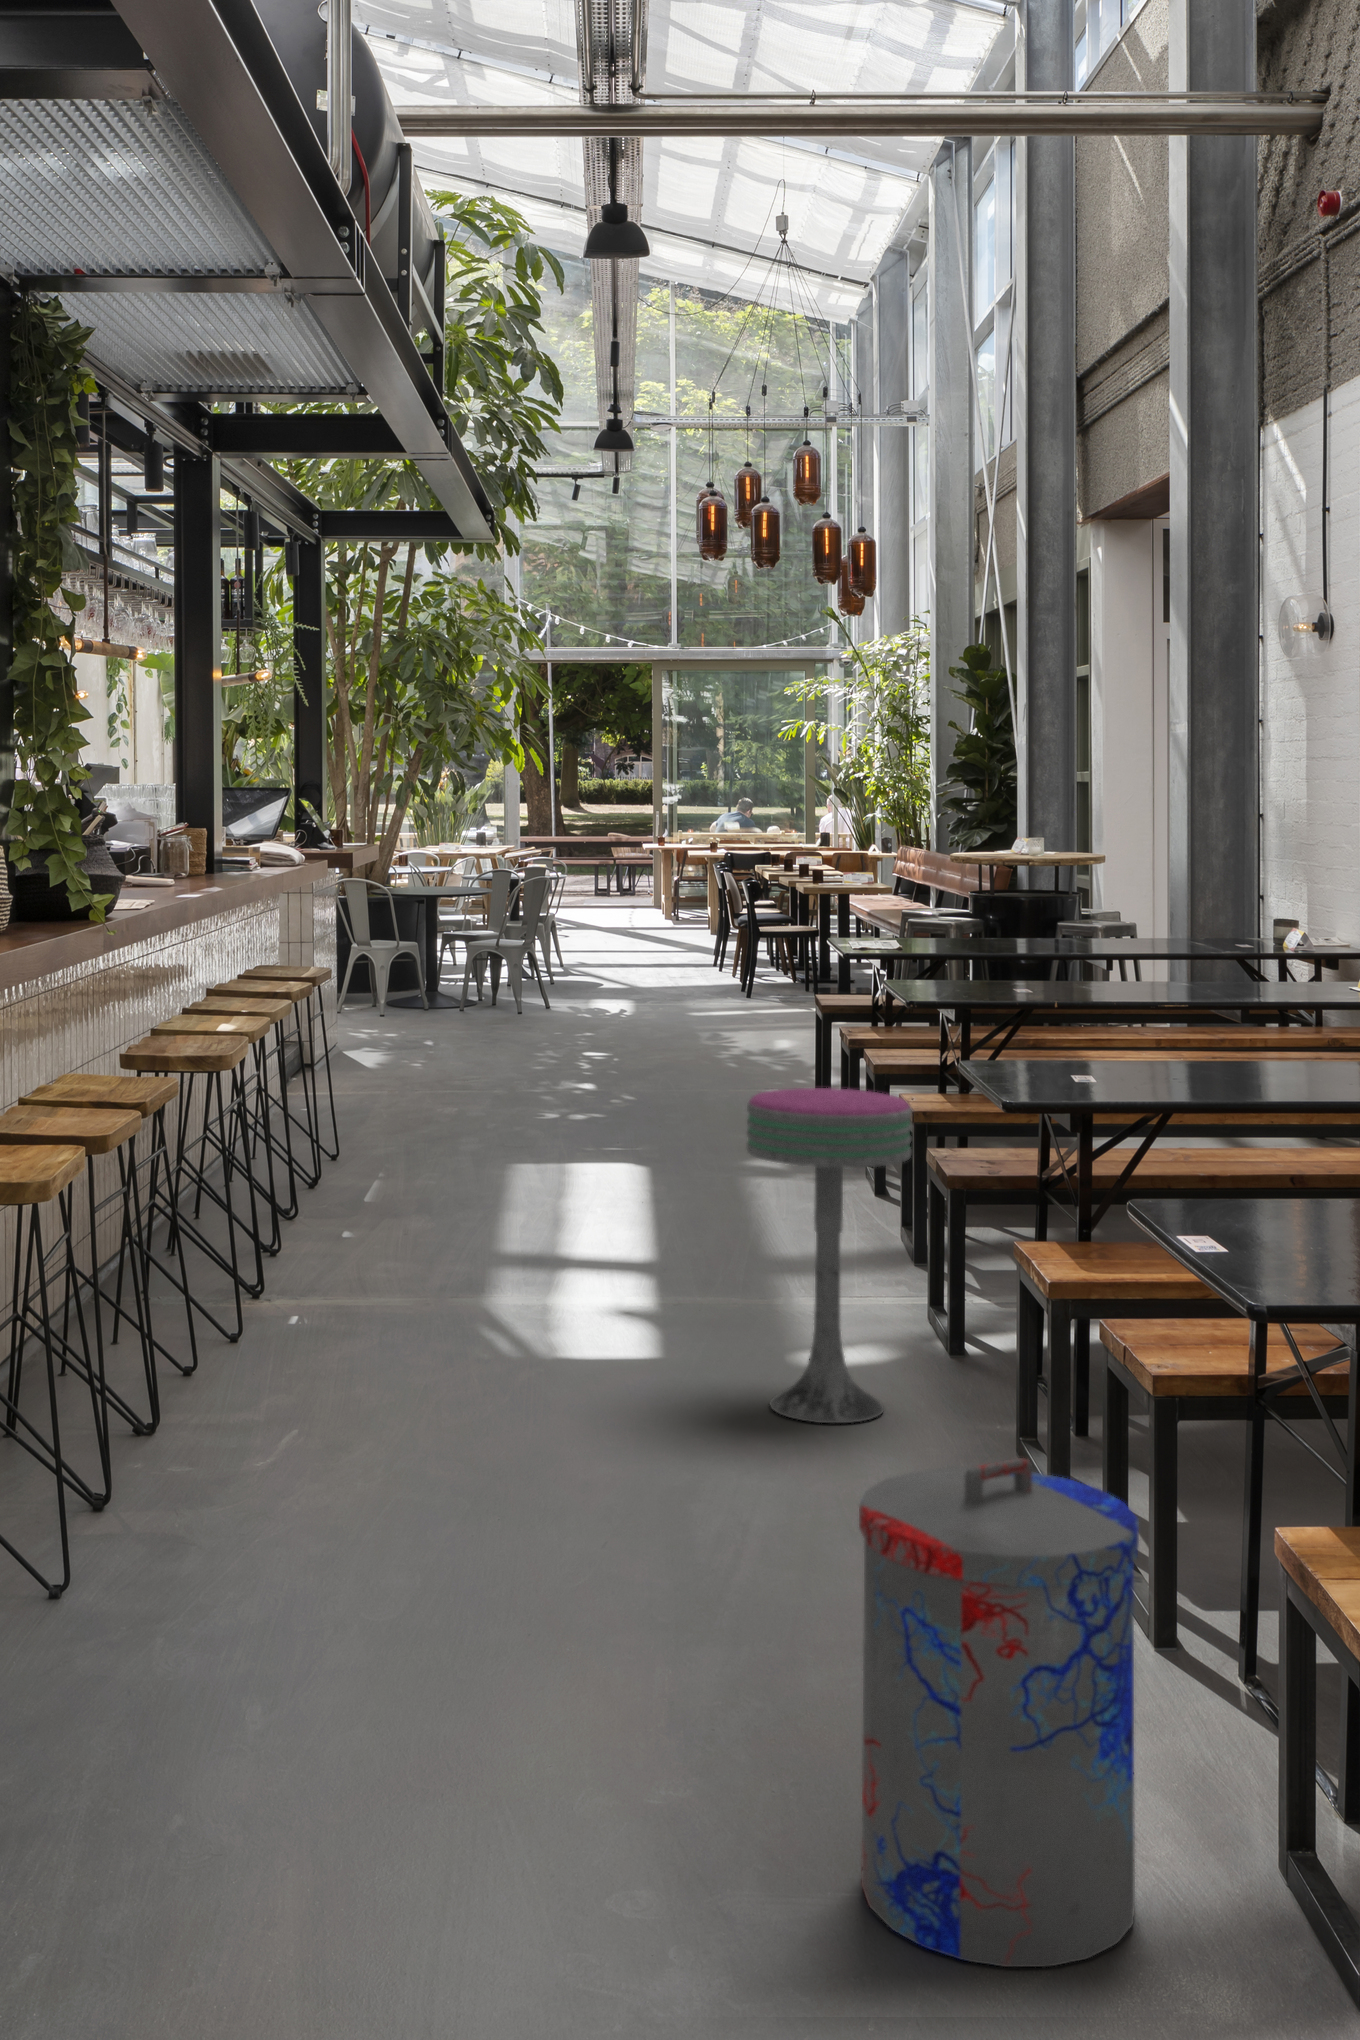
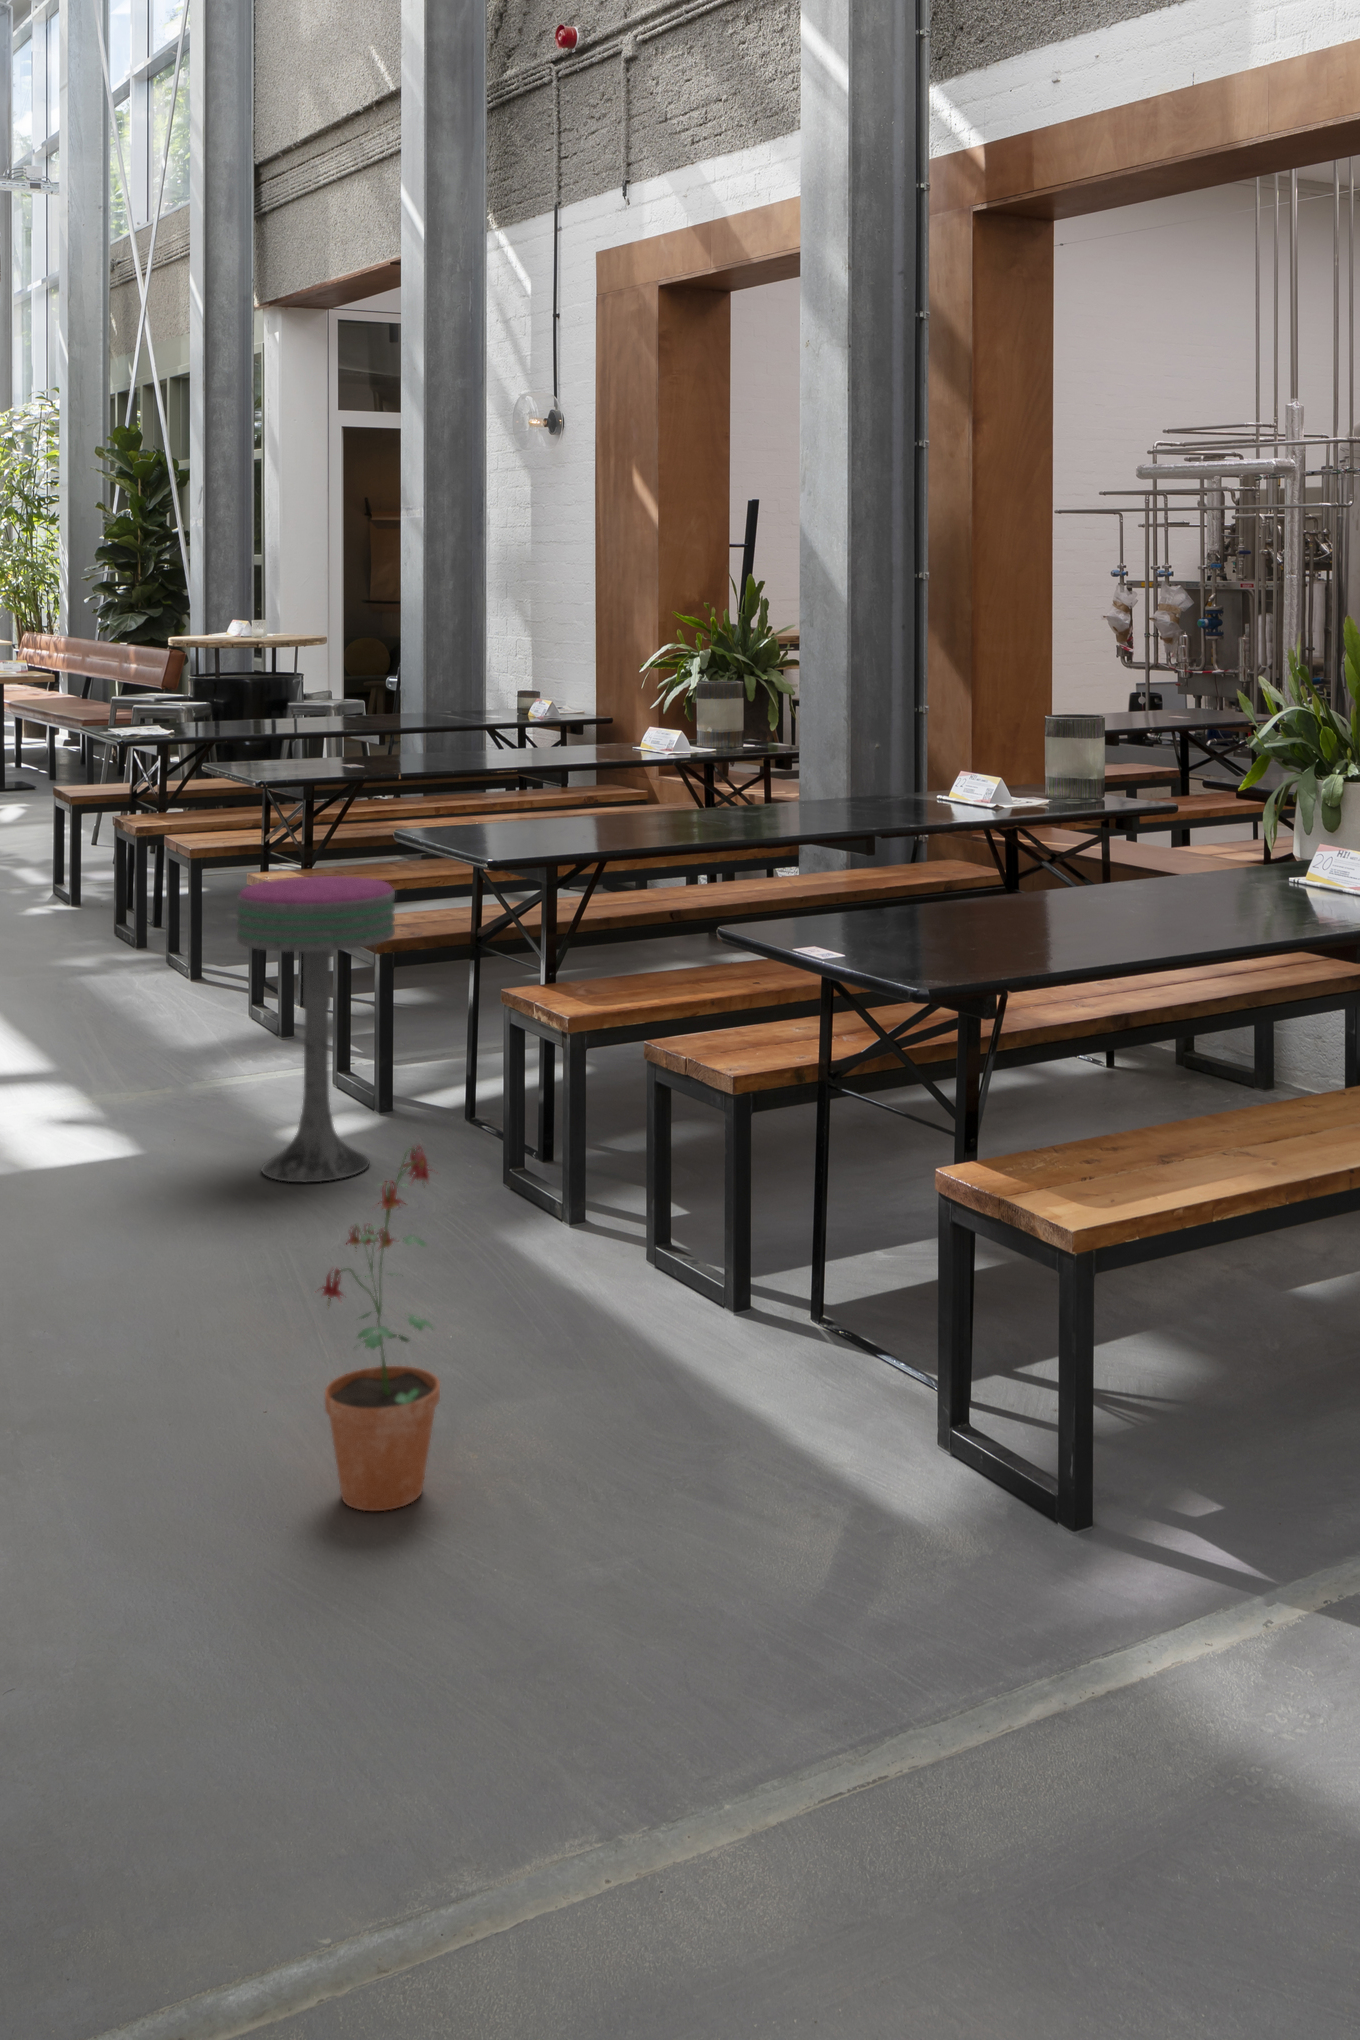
potted plant: none [545,1363,697,1769] -> present [317,1146,440,1511]
trash can: present [859,1458,1139,1967] -> none [661,1174,890,1575]

